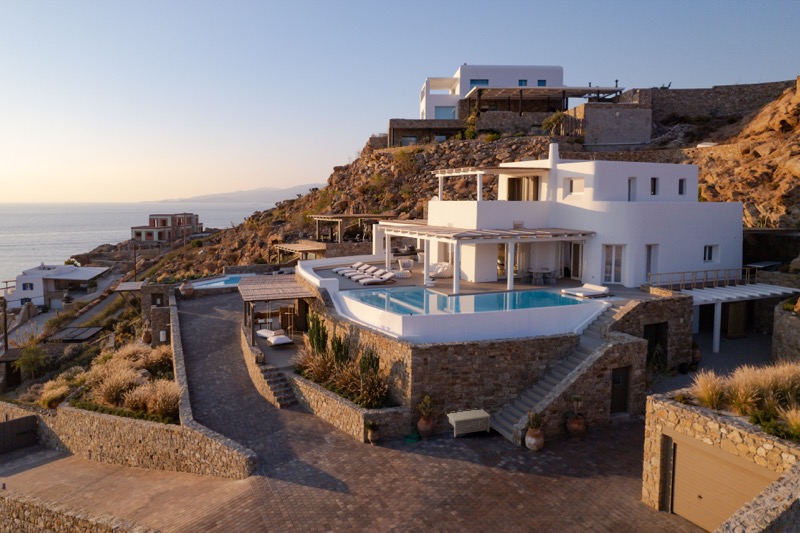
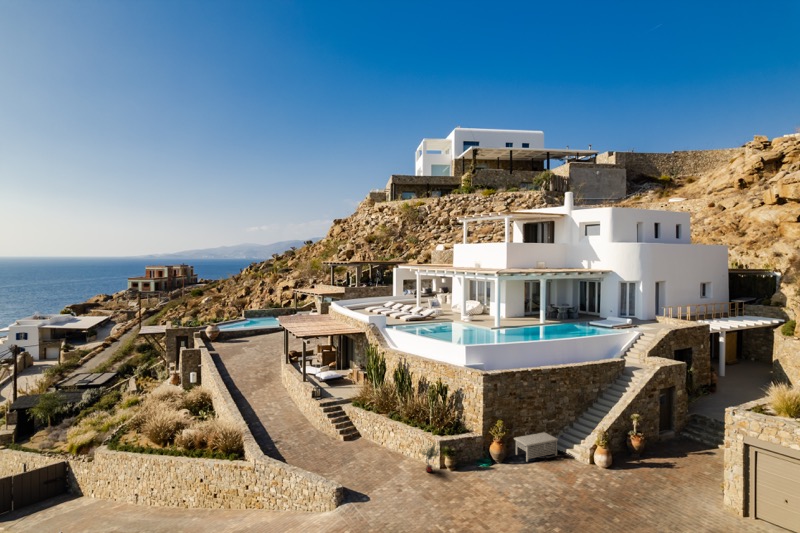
potted tree: none [344,415,362,444] -> present [421,442,439,472]

